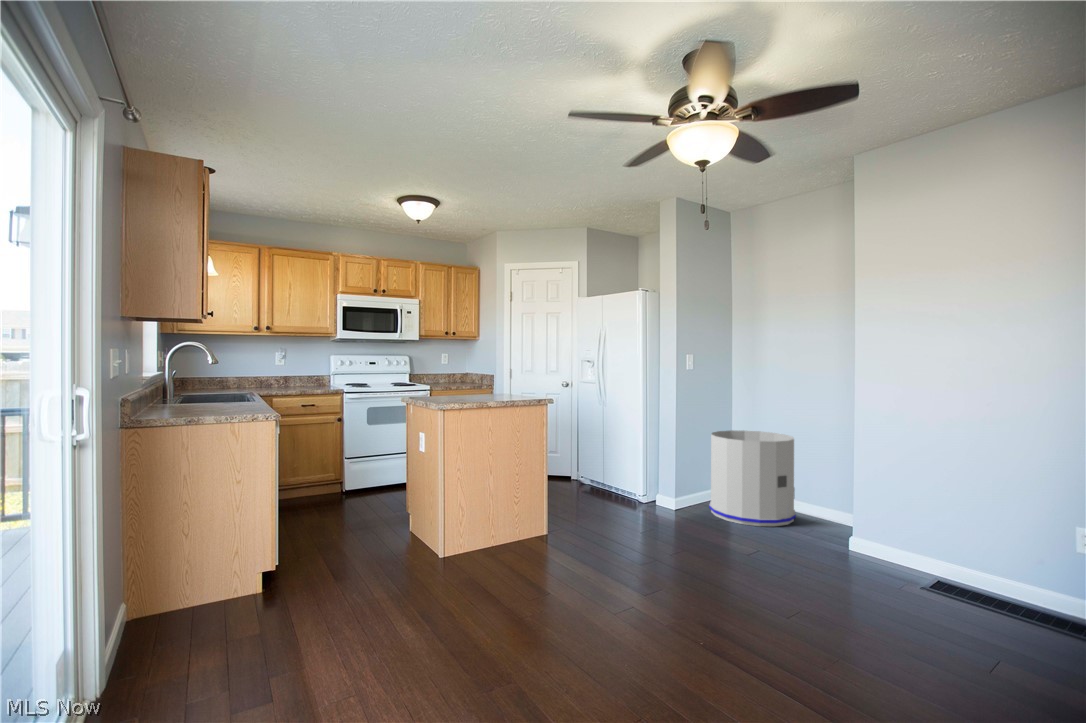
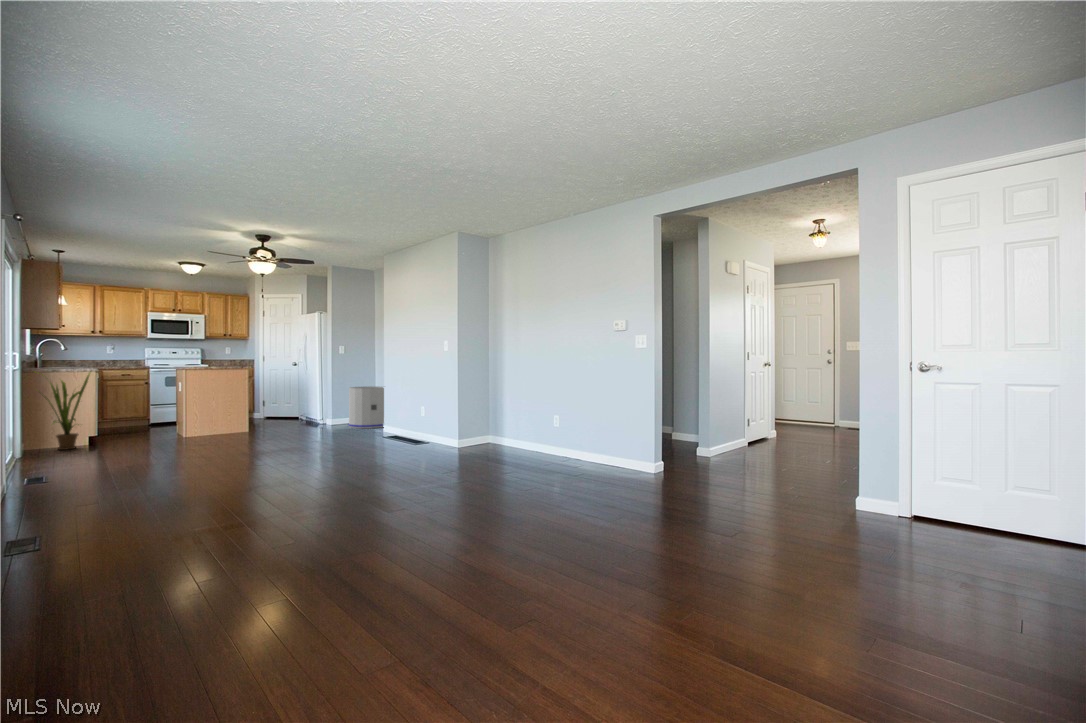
house plant: none [128,420,269,639] -> present [42,373,90,450]

